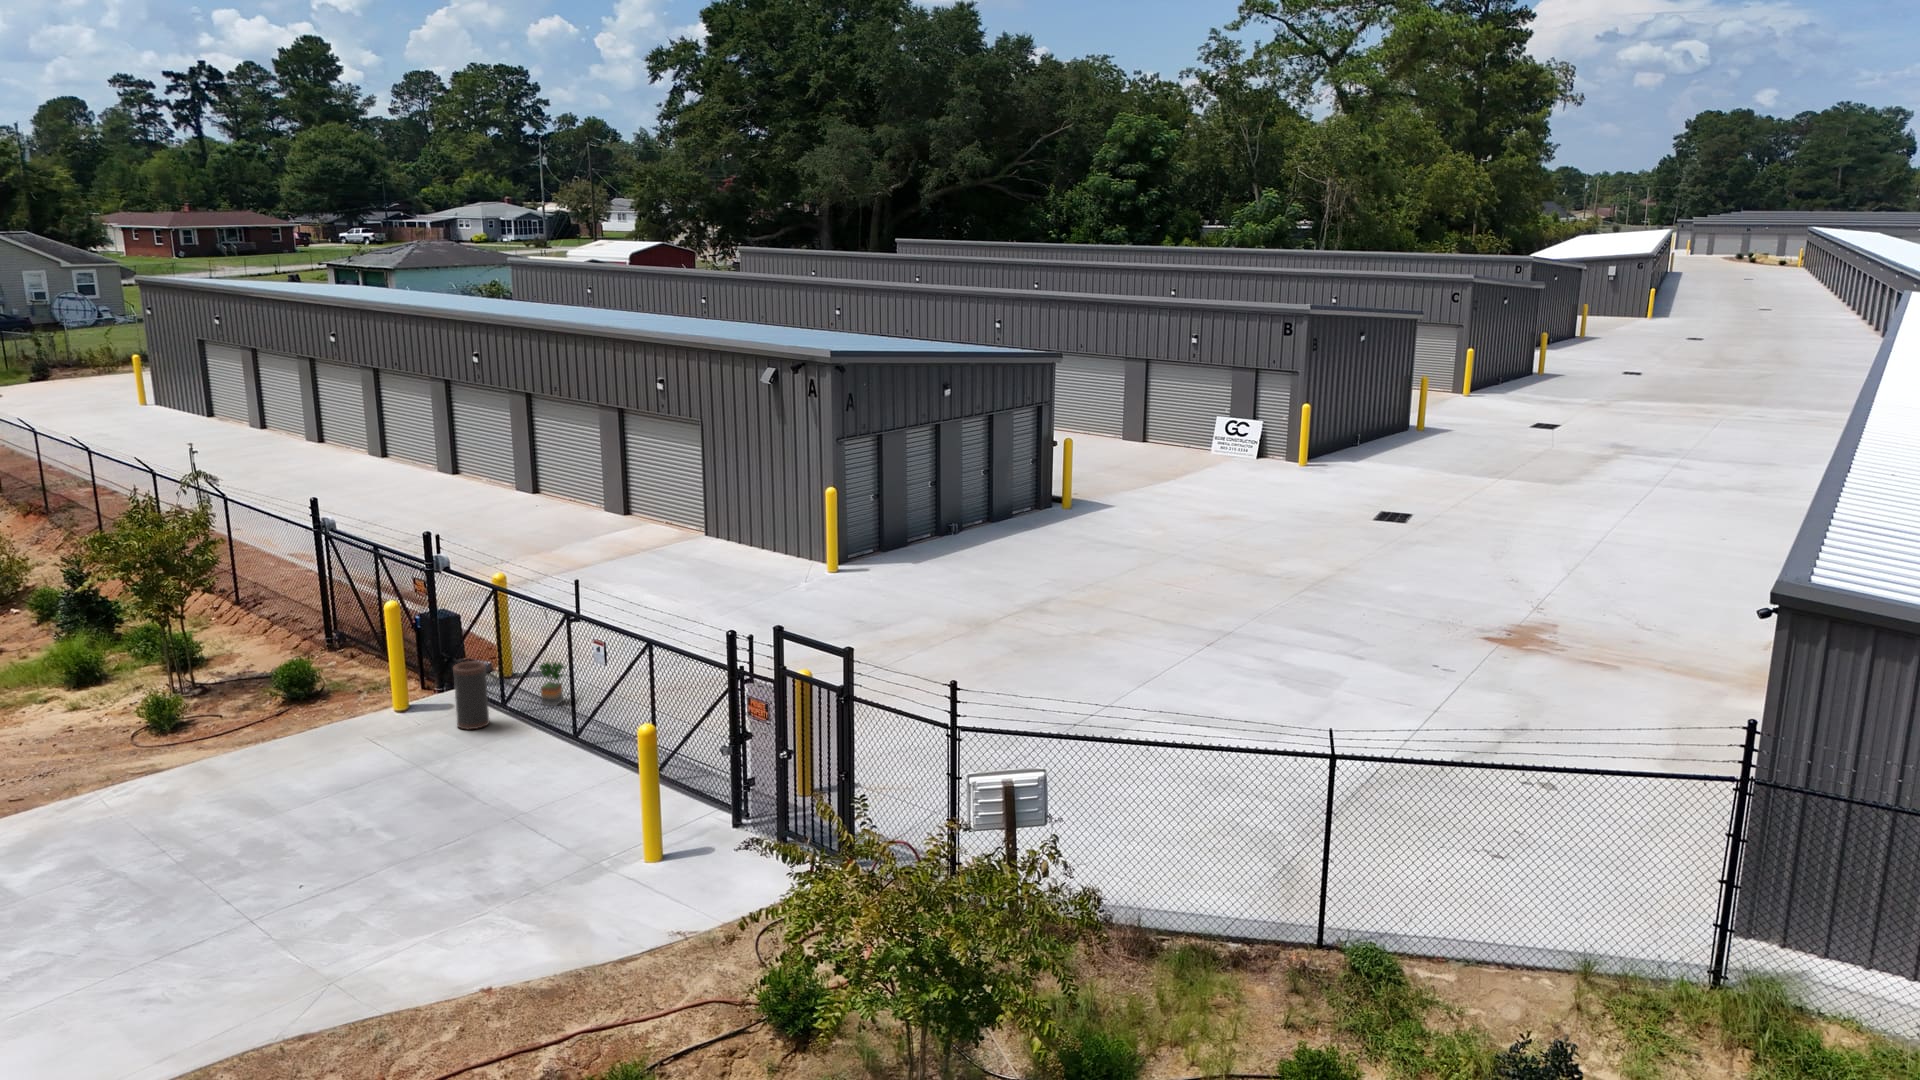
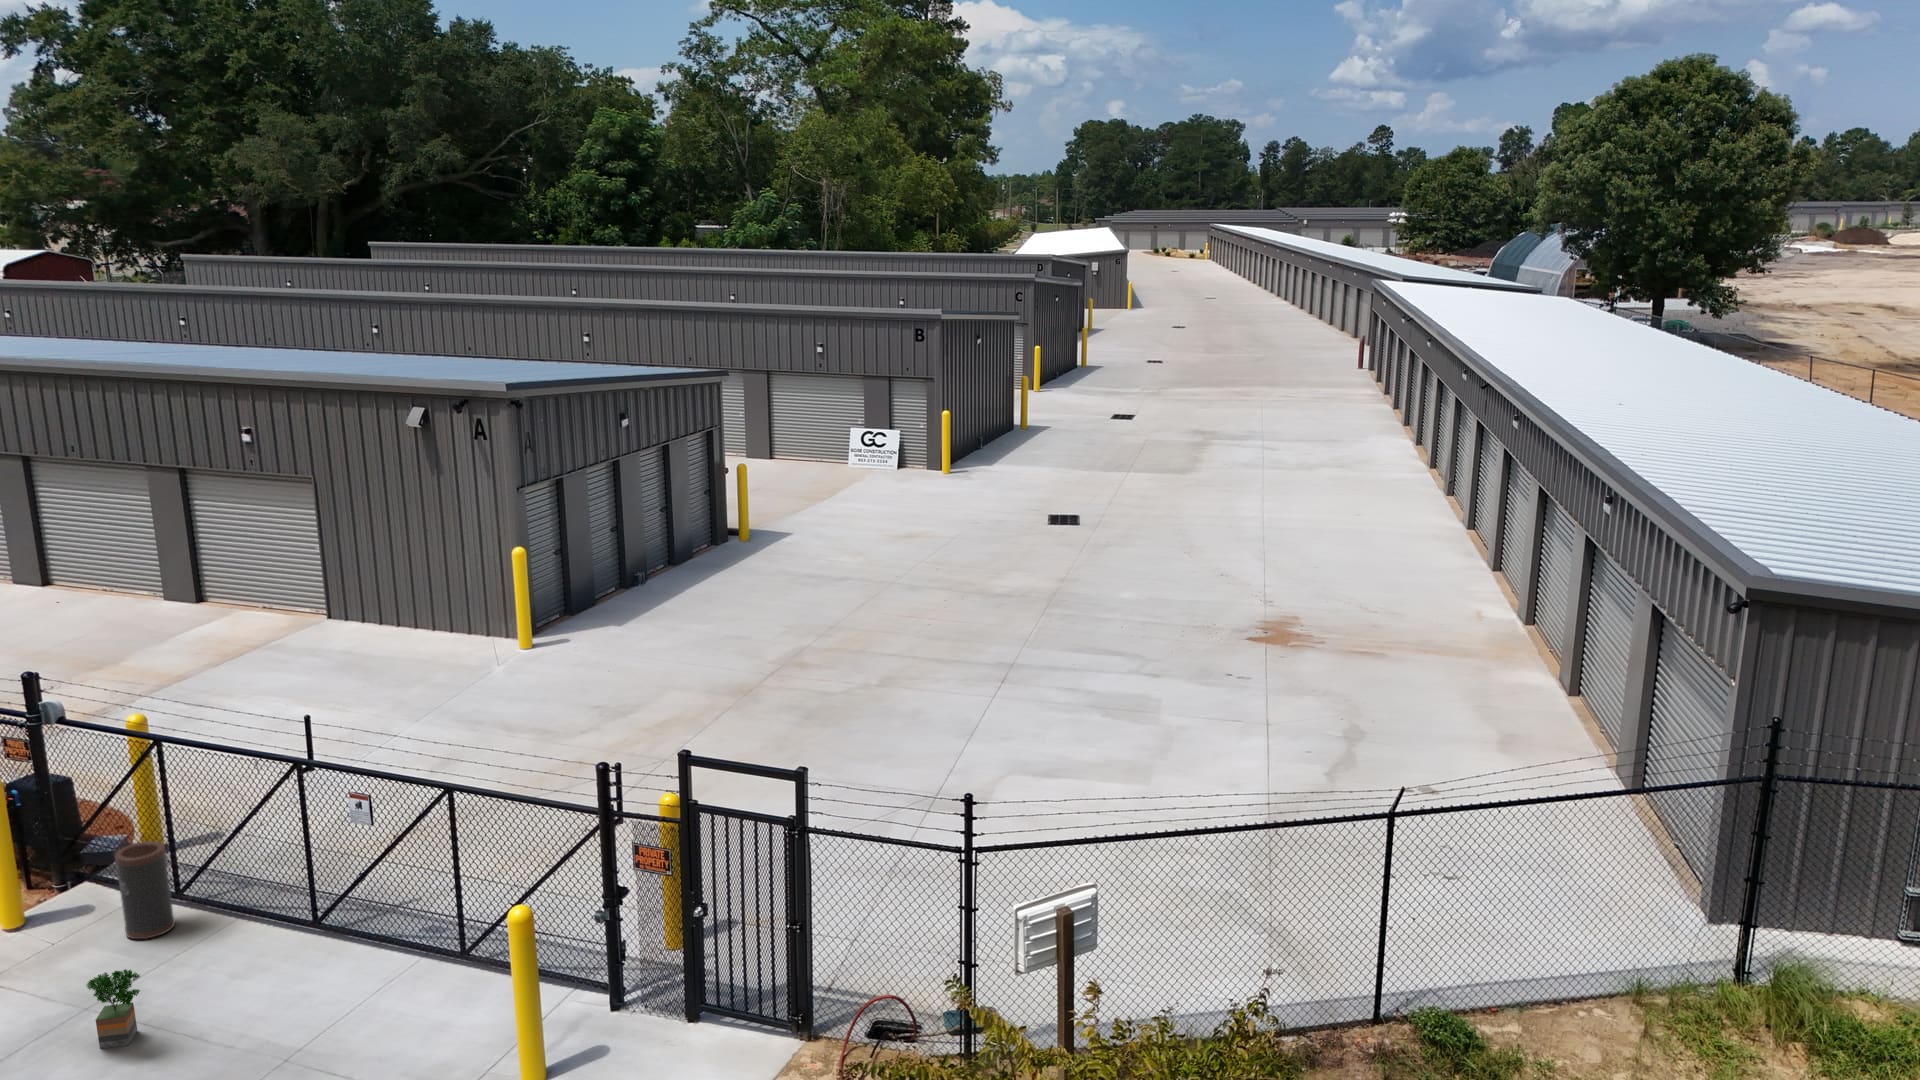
potted tree: present [539,662,565,706] -> present [87,969,140,1048]

